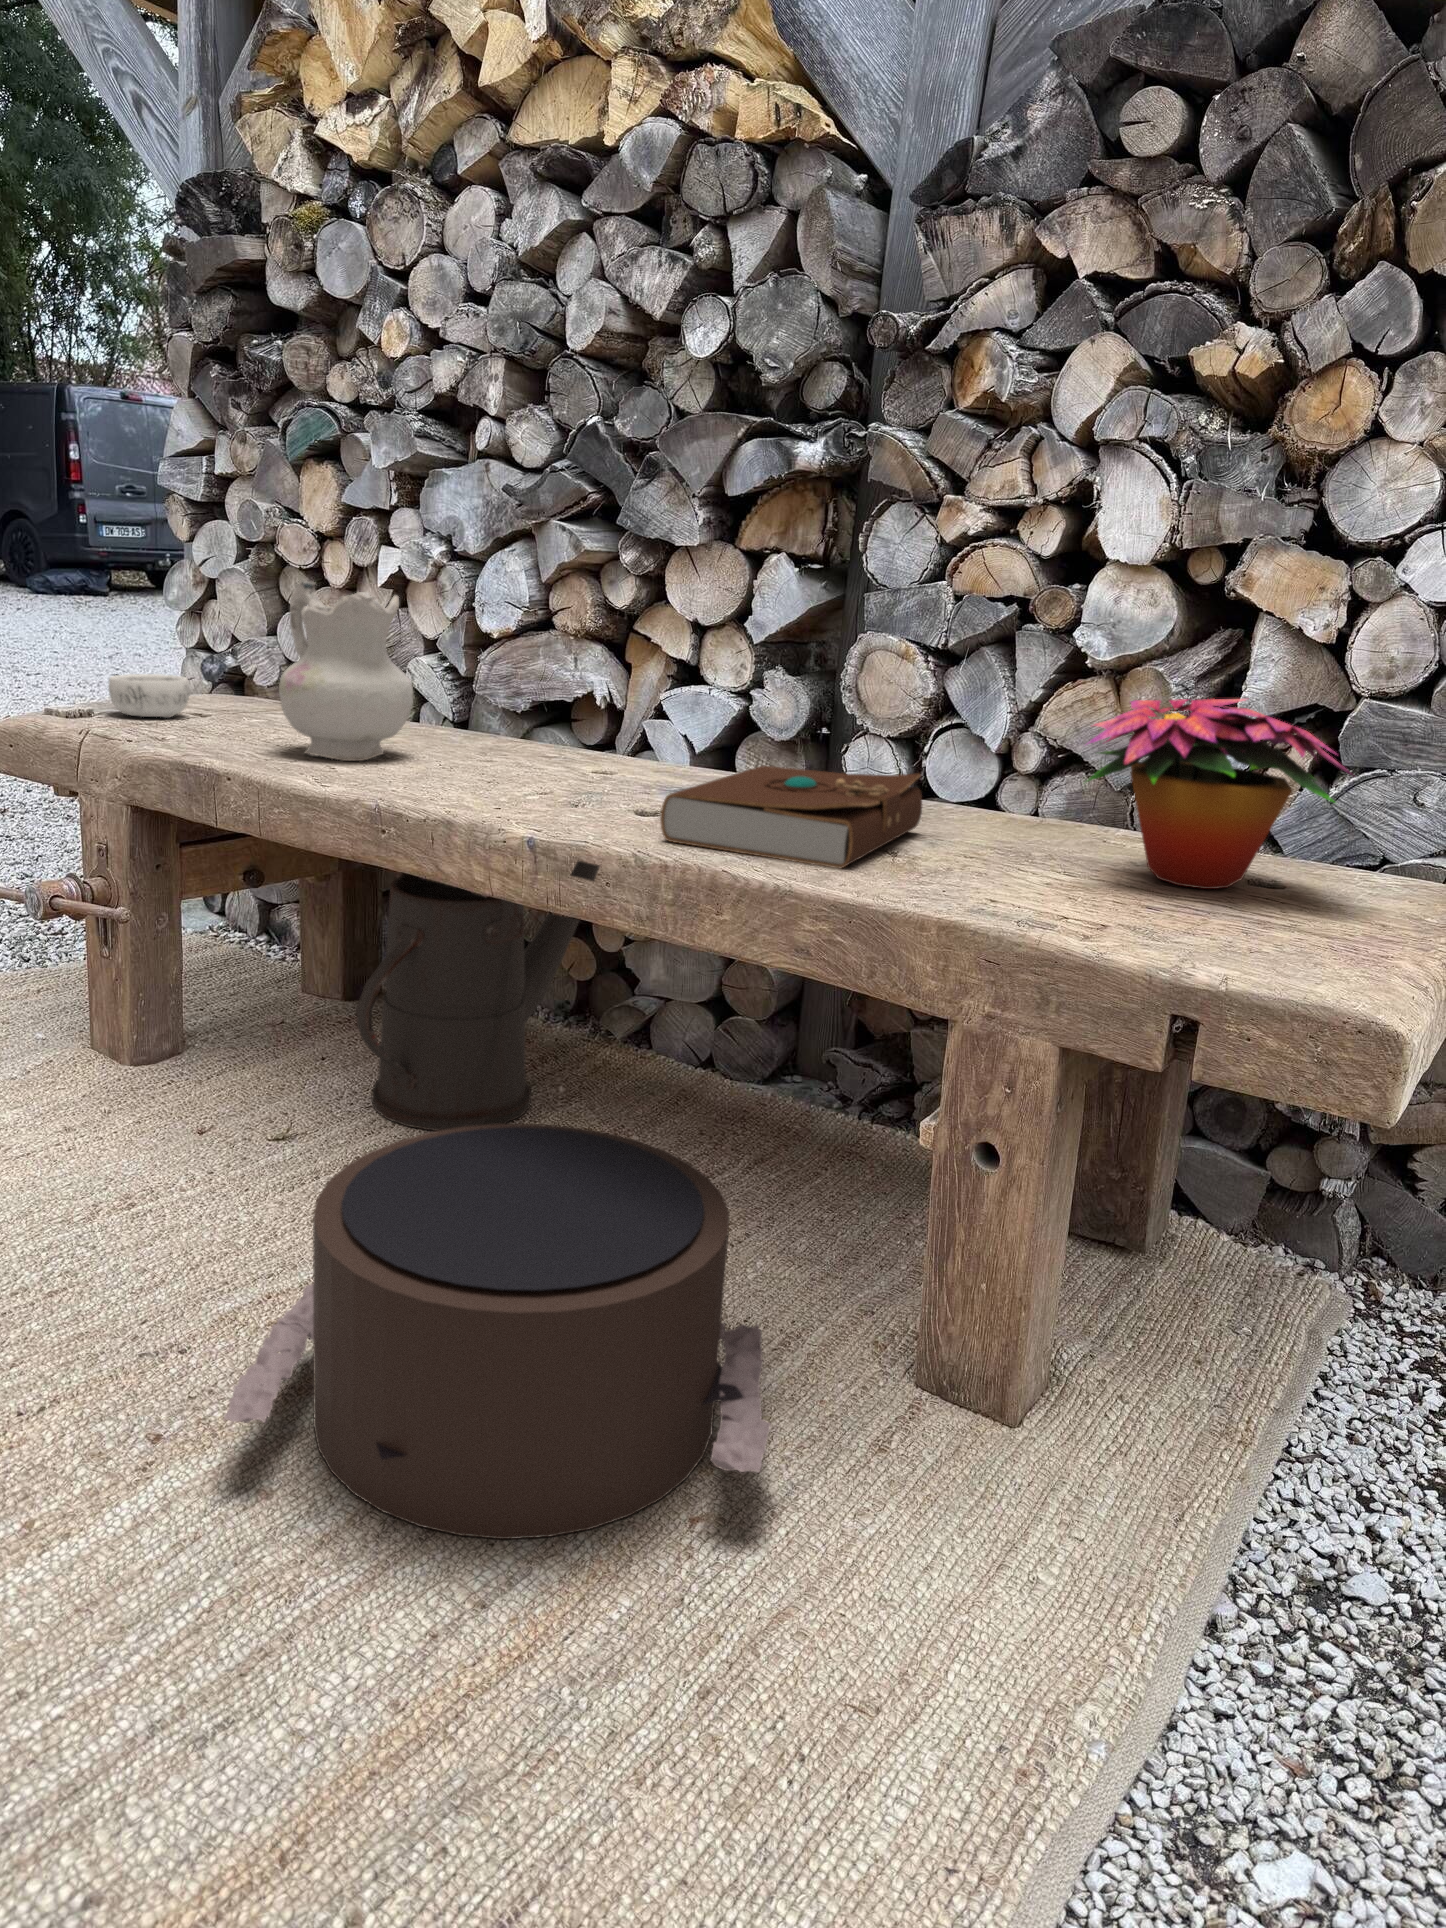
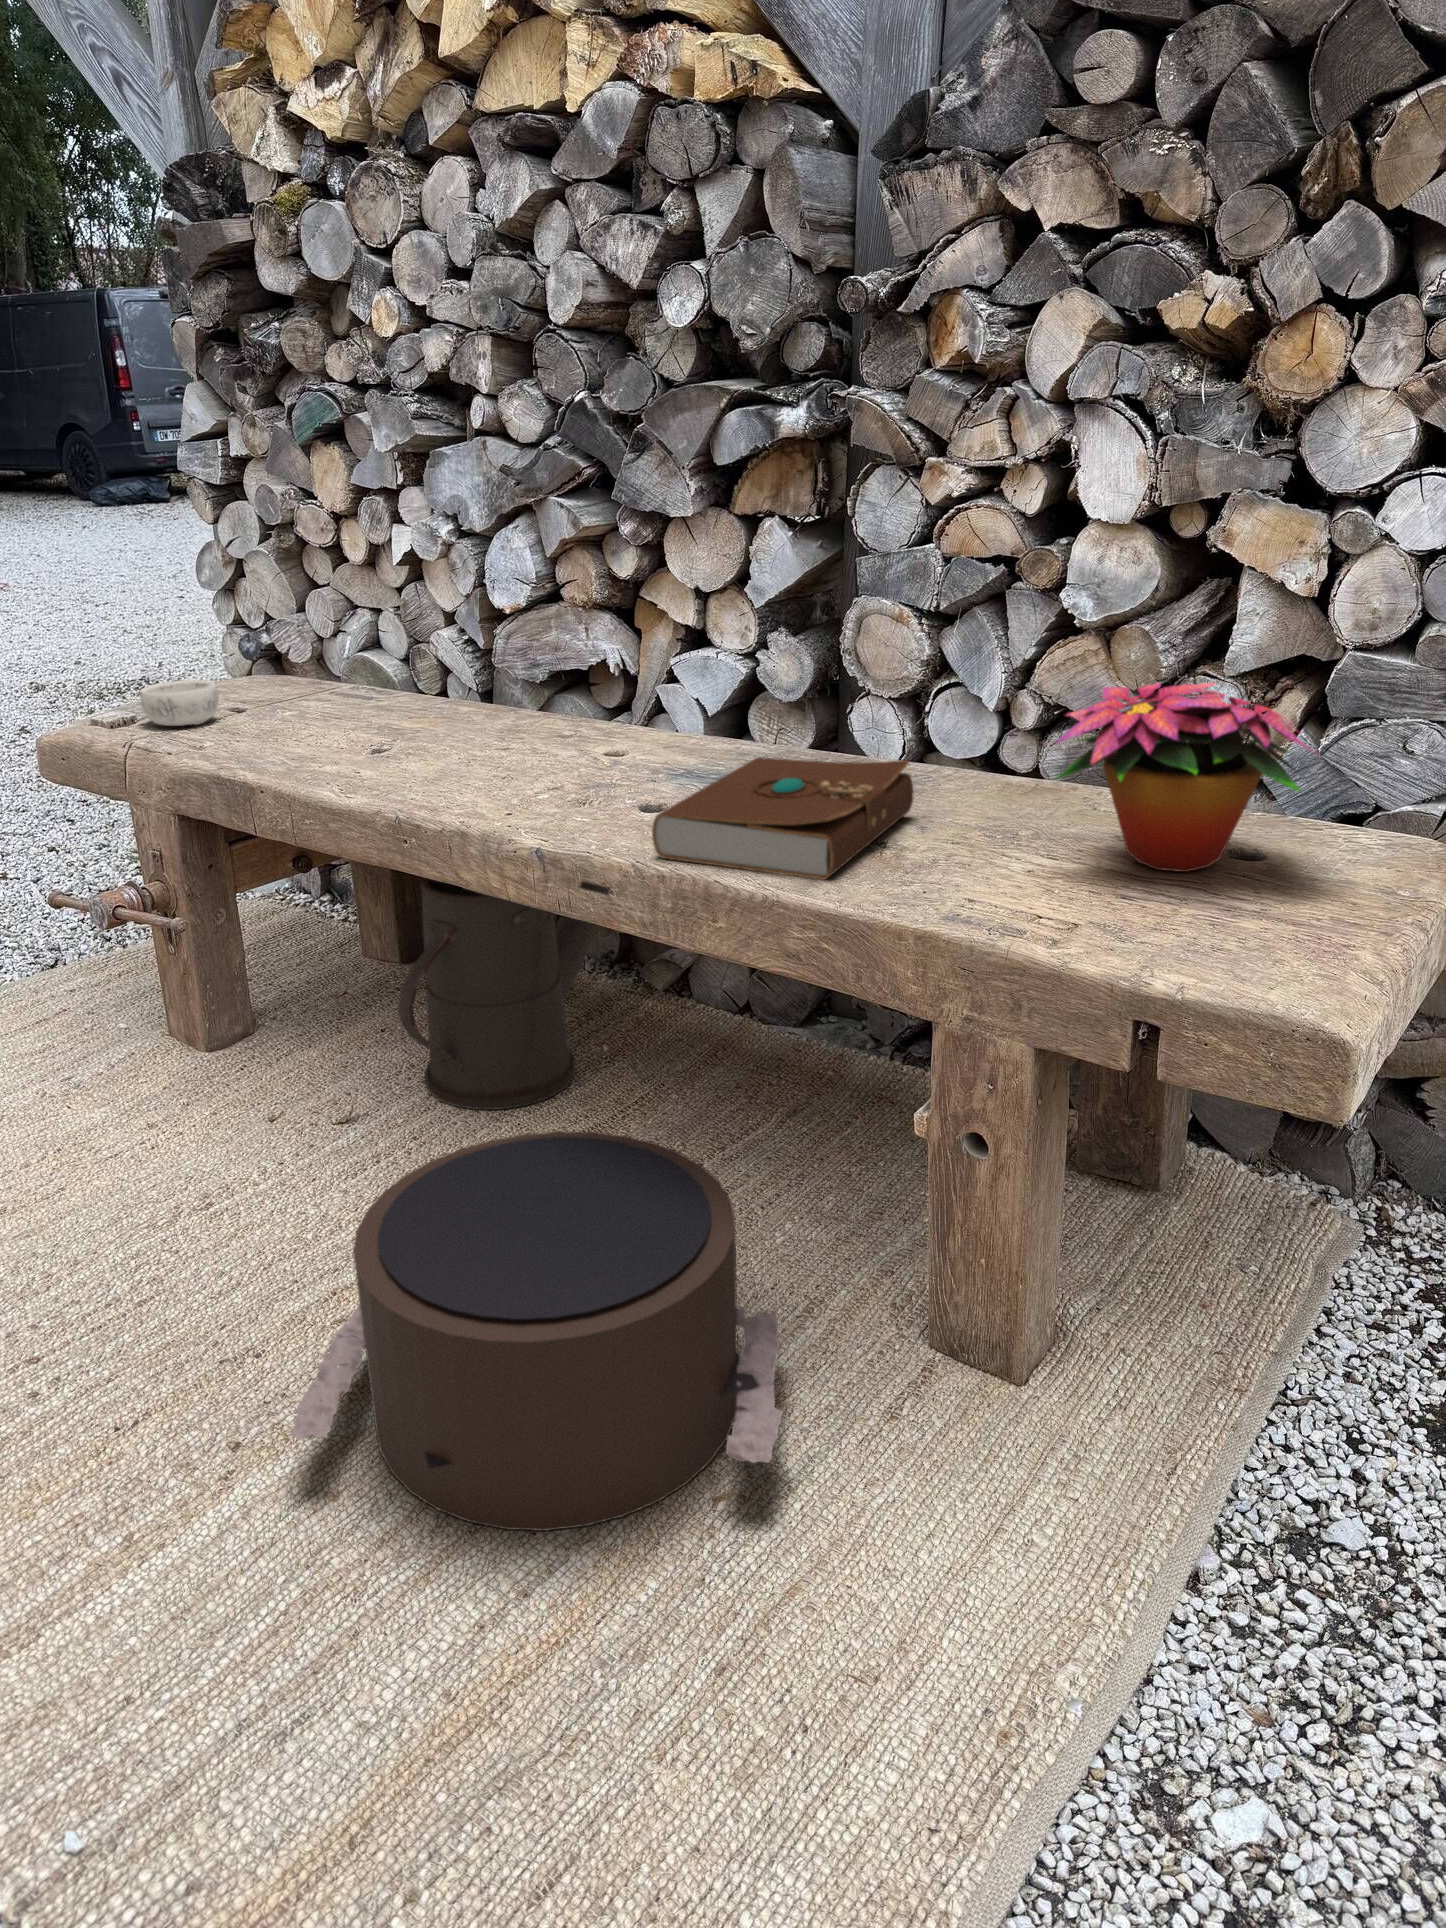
ceramic pitcher: present [279,580,413,761] -> none [295,593,424,770]

